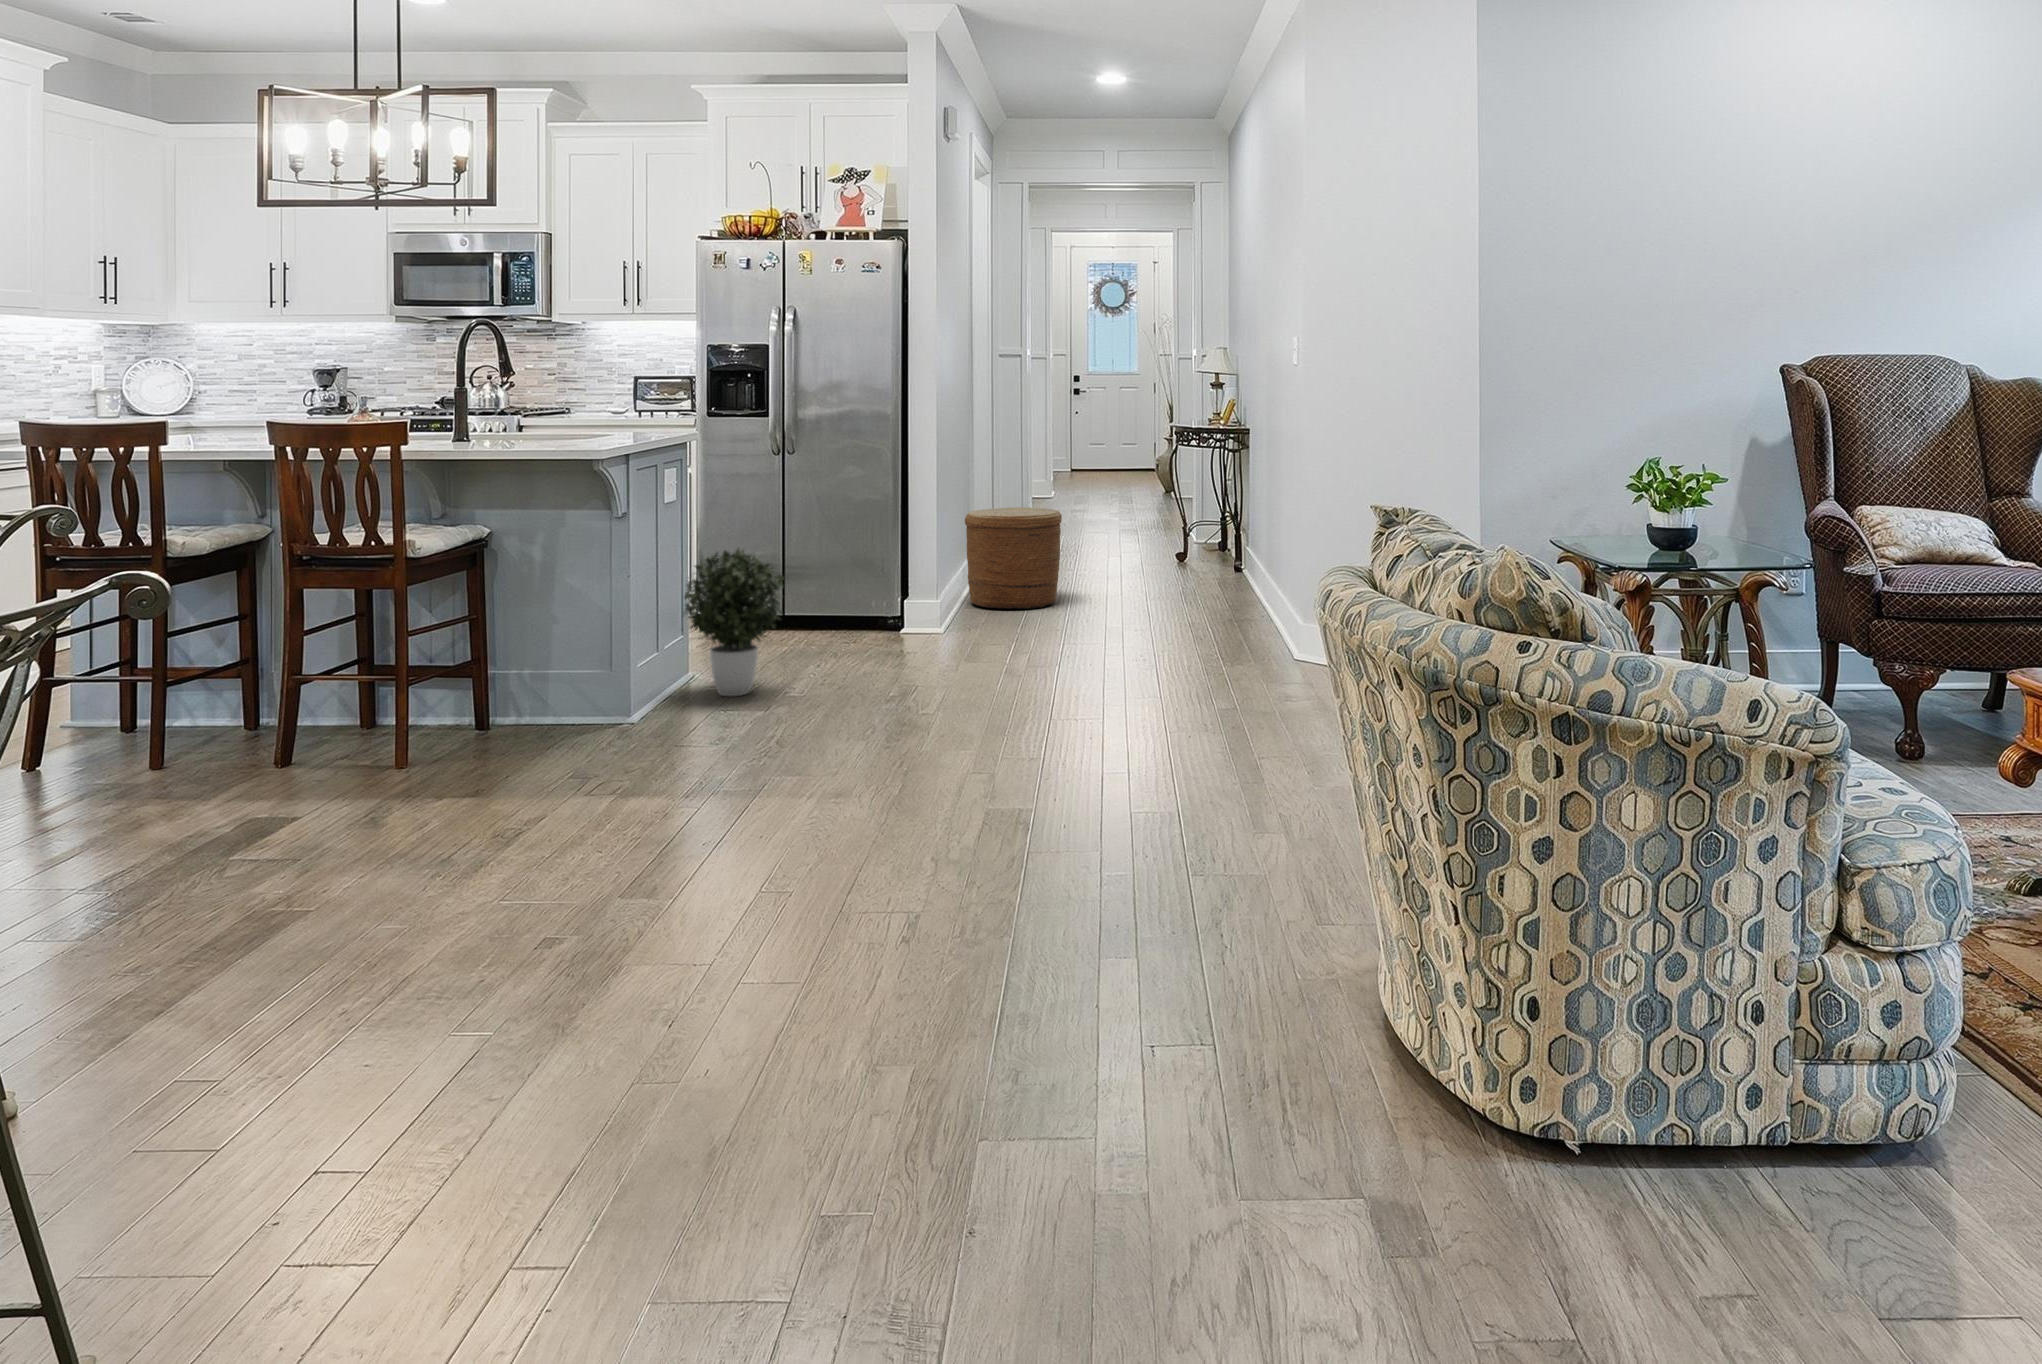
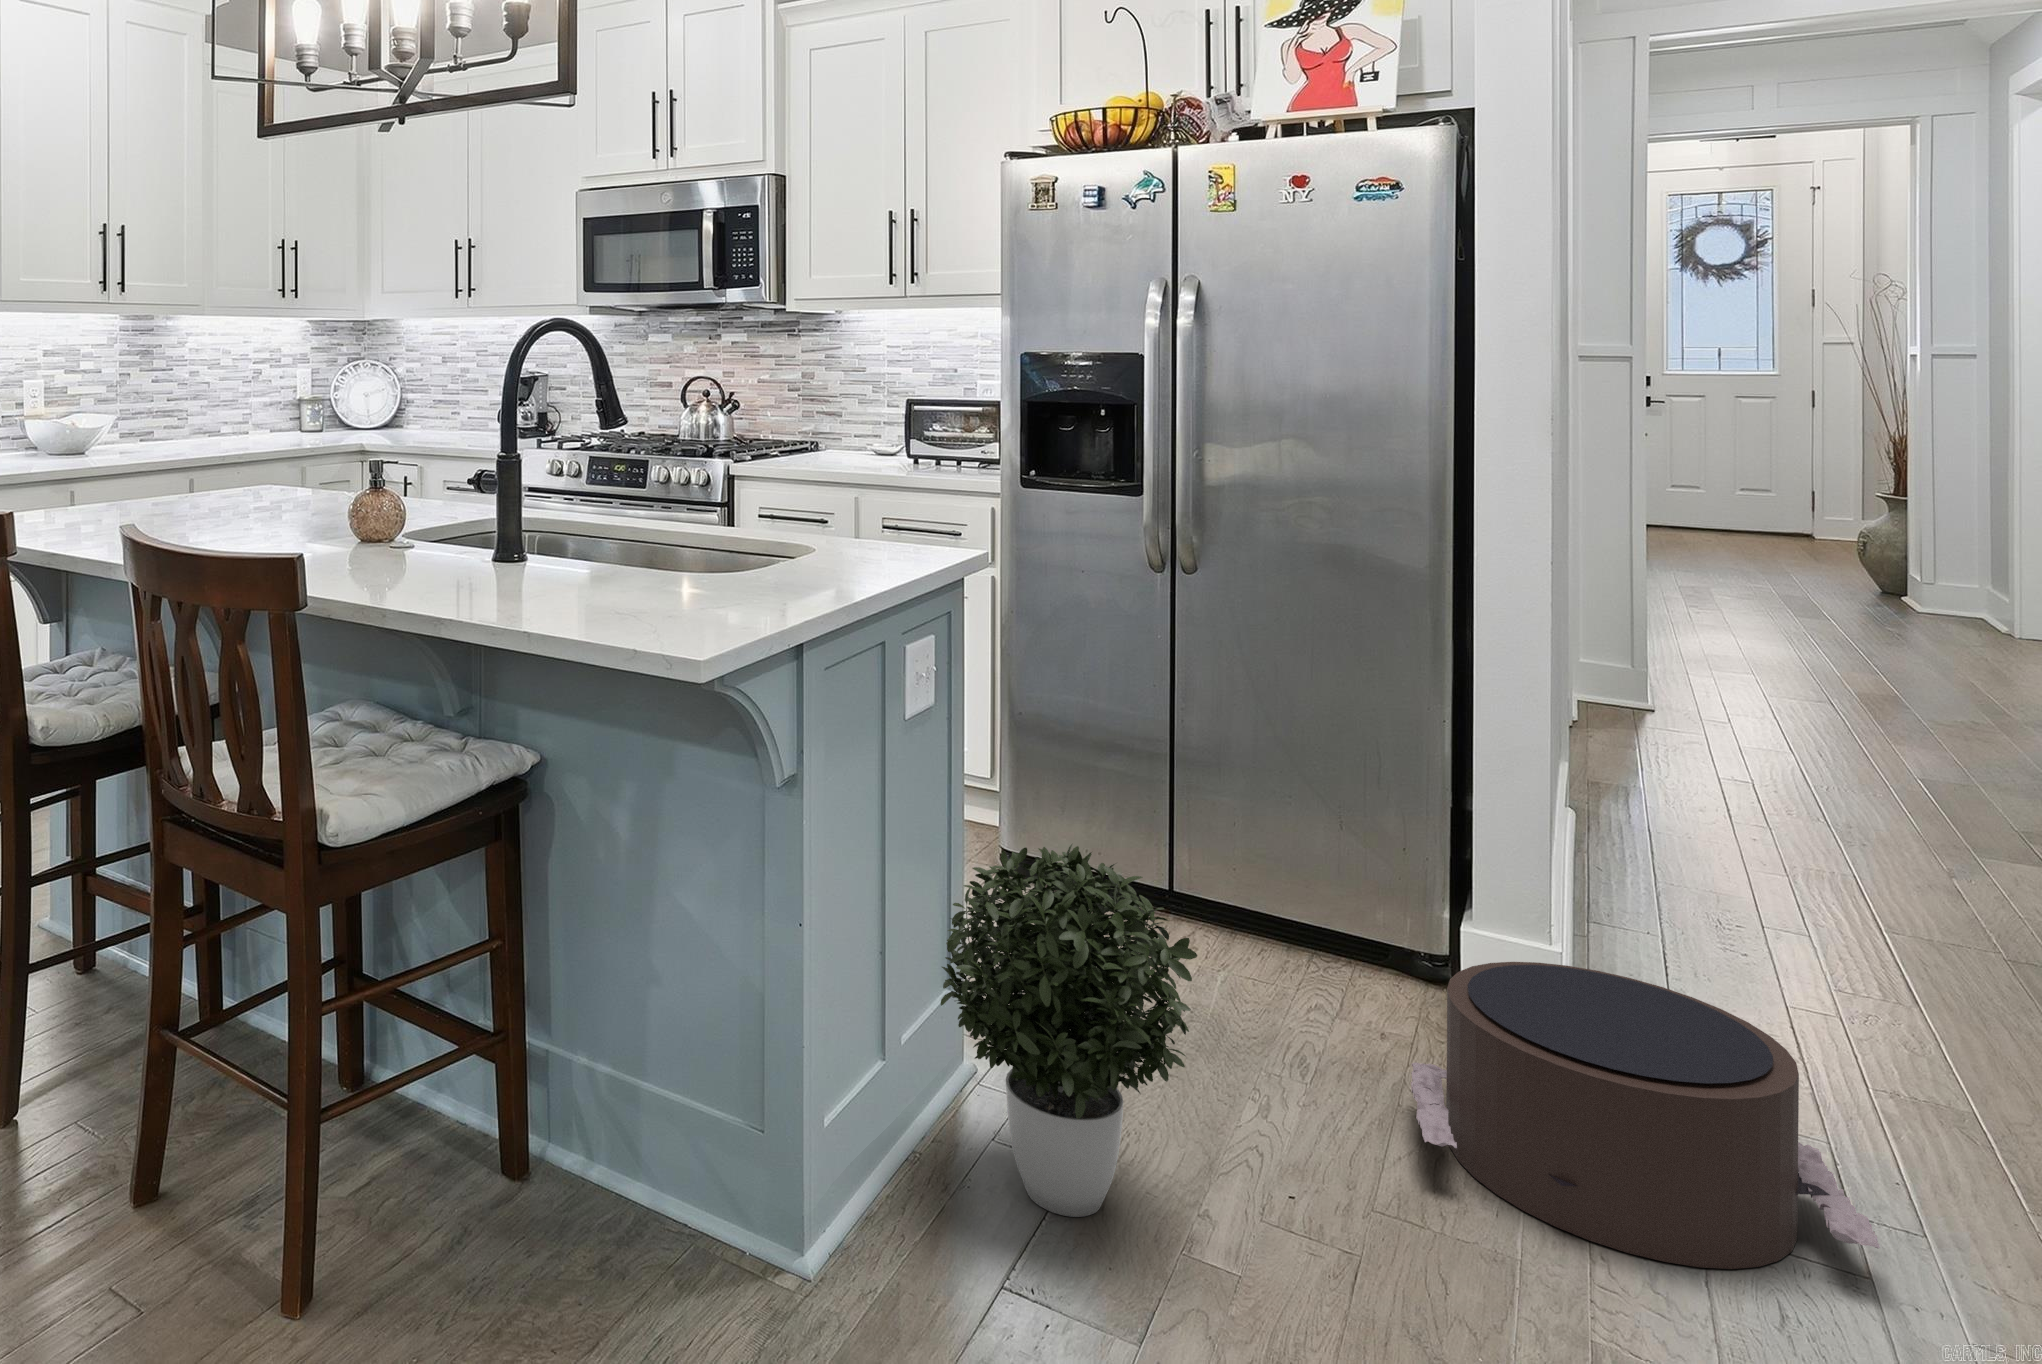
woven basket: present [965,507,1062,609] -> none [1581,699,1865,967]
pouf: none [871,591,1009,671] -> present [1411,962,1880,1269]

